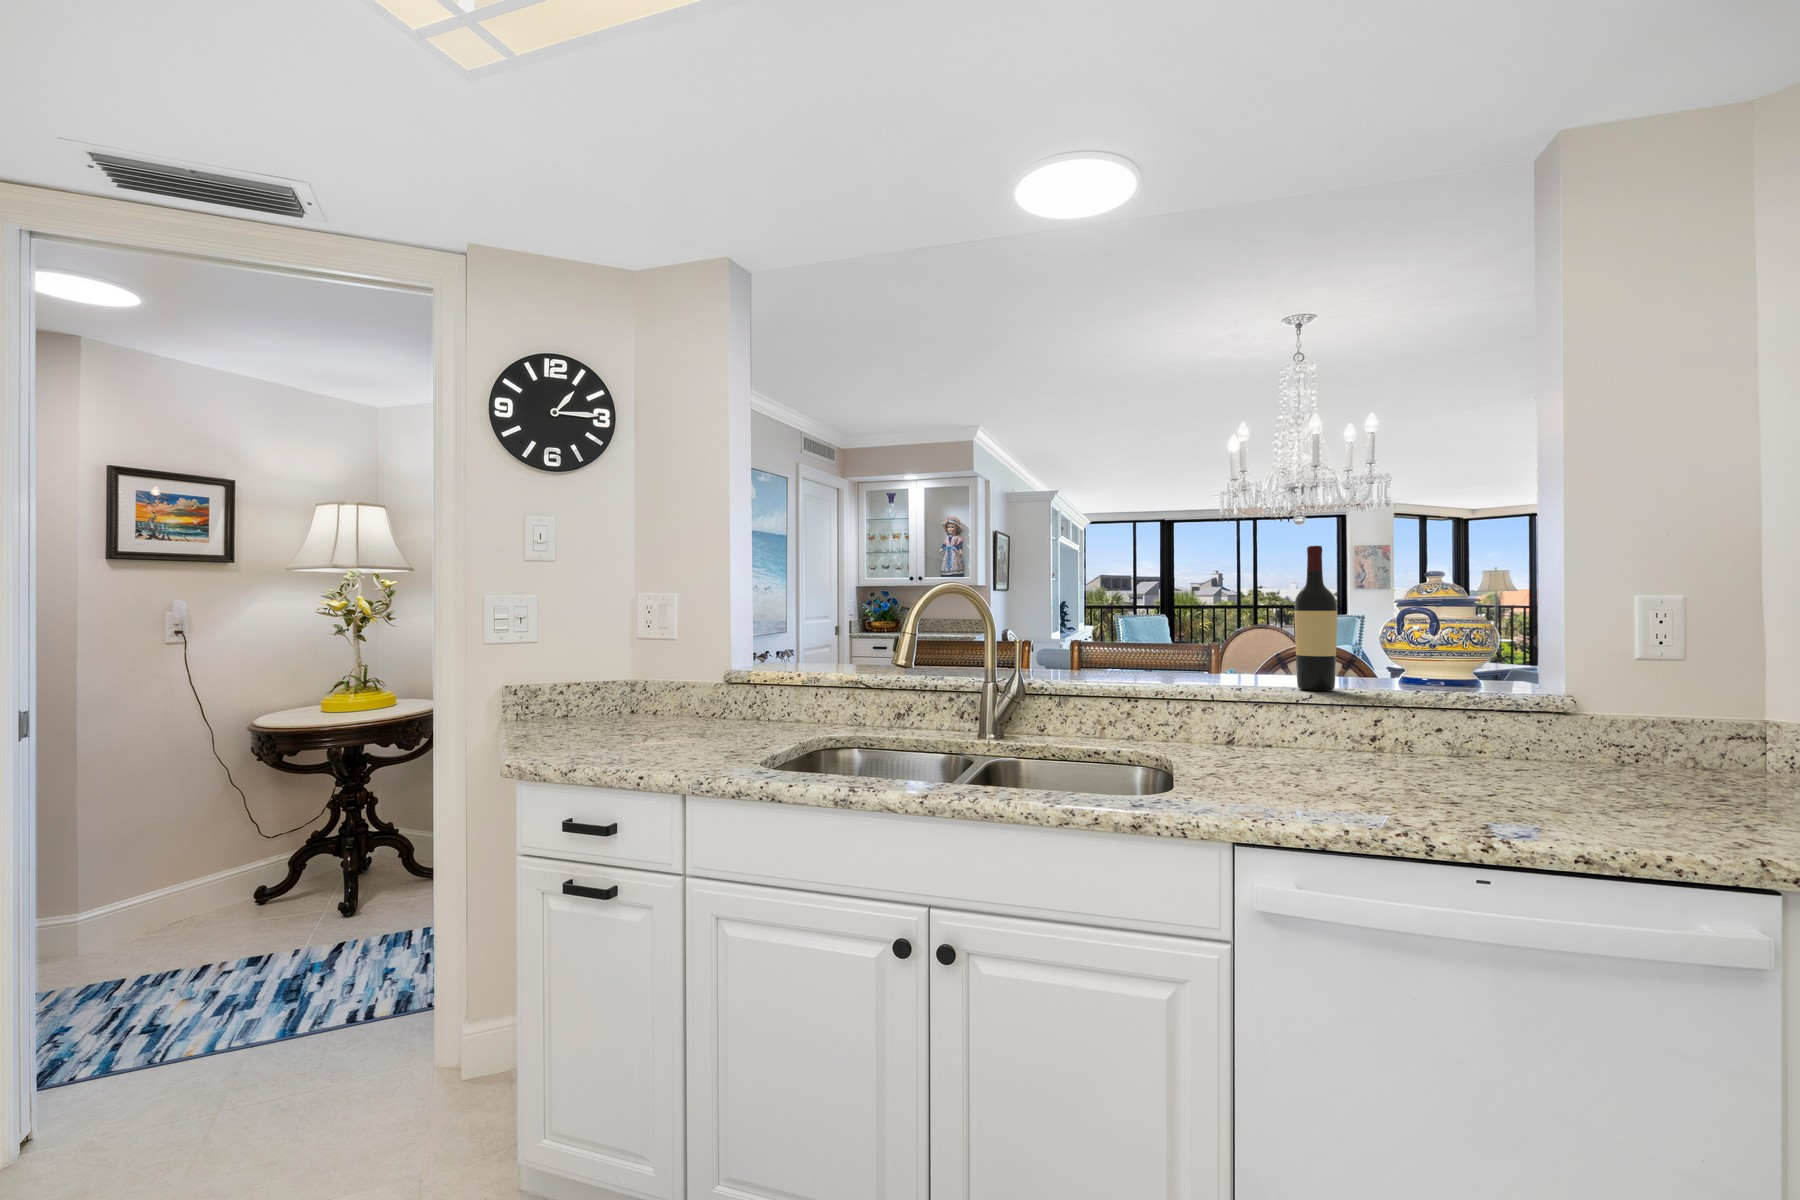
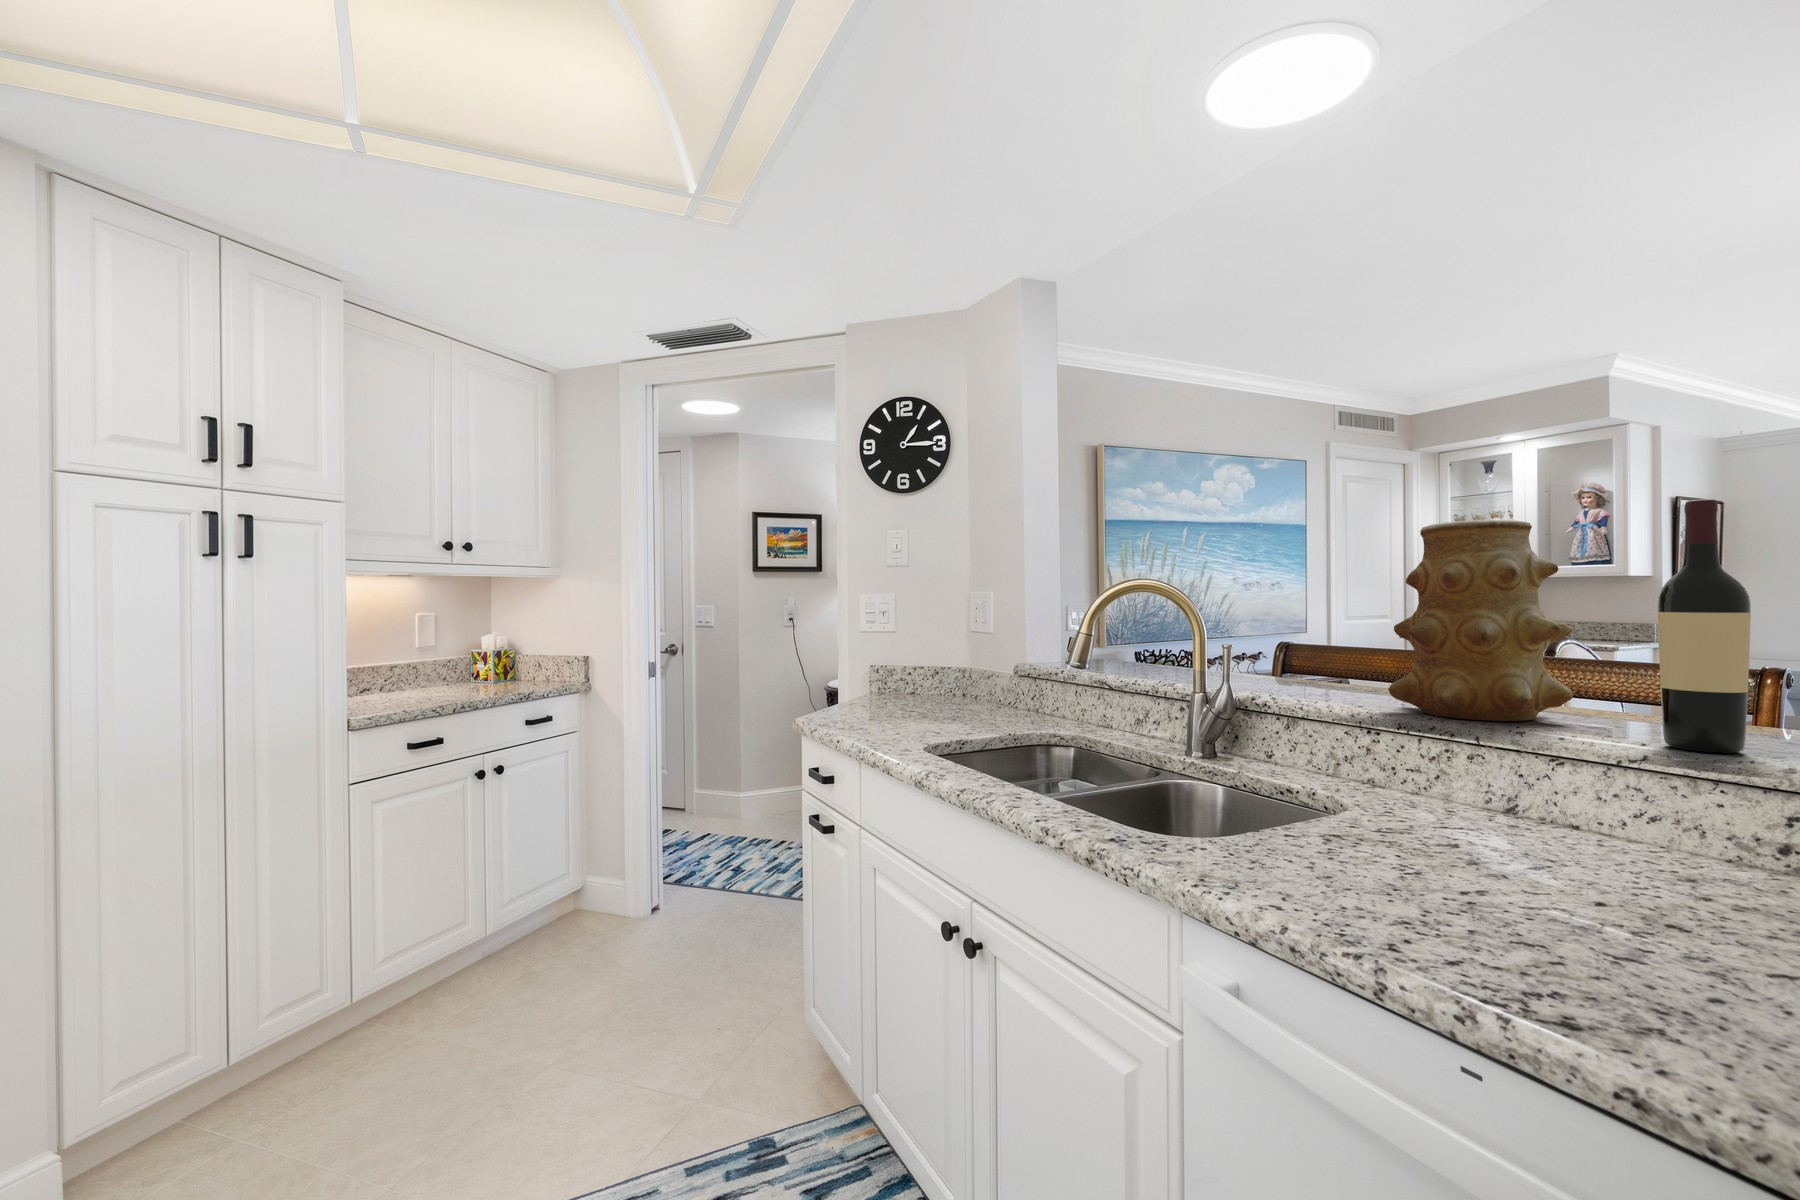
vase: none [1116,549,1227,685] -> present [1388,520,1574,721]

